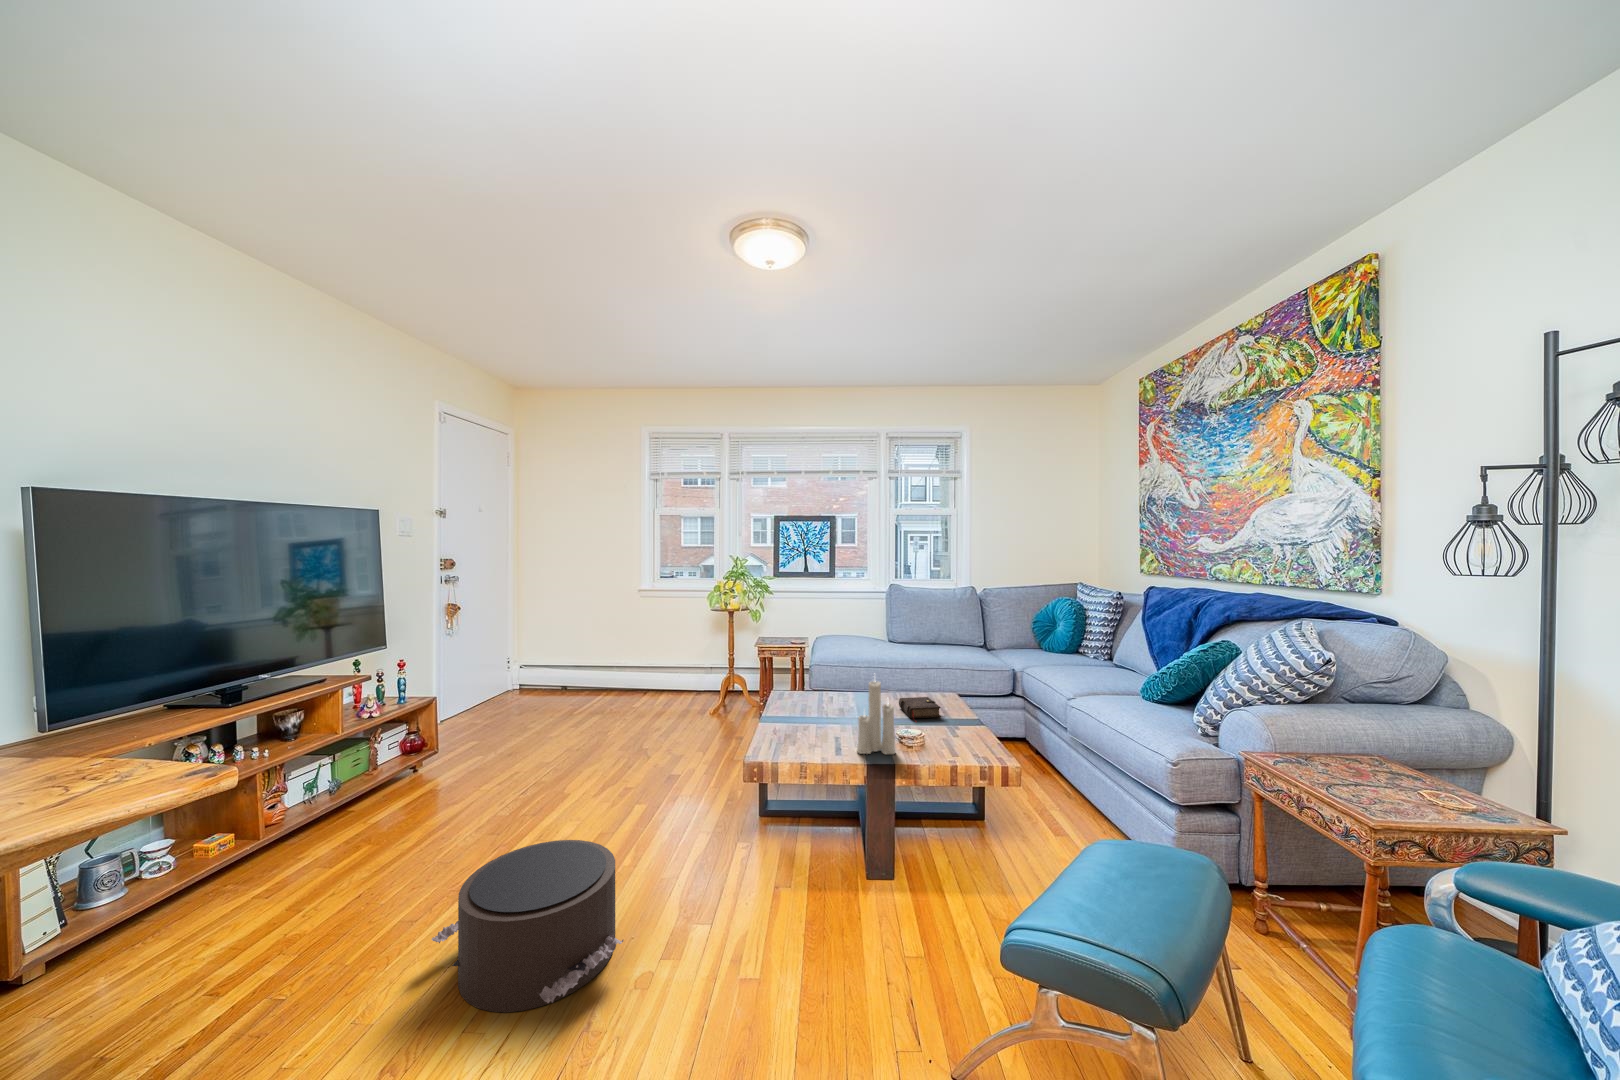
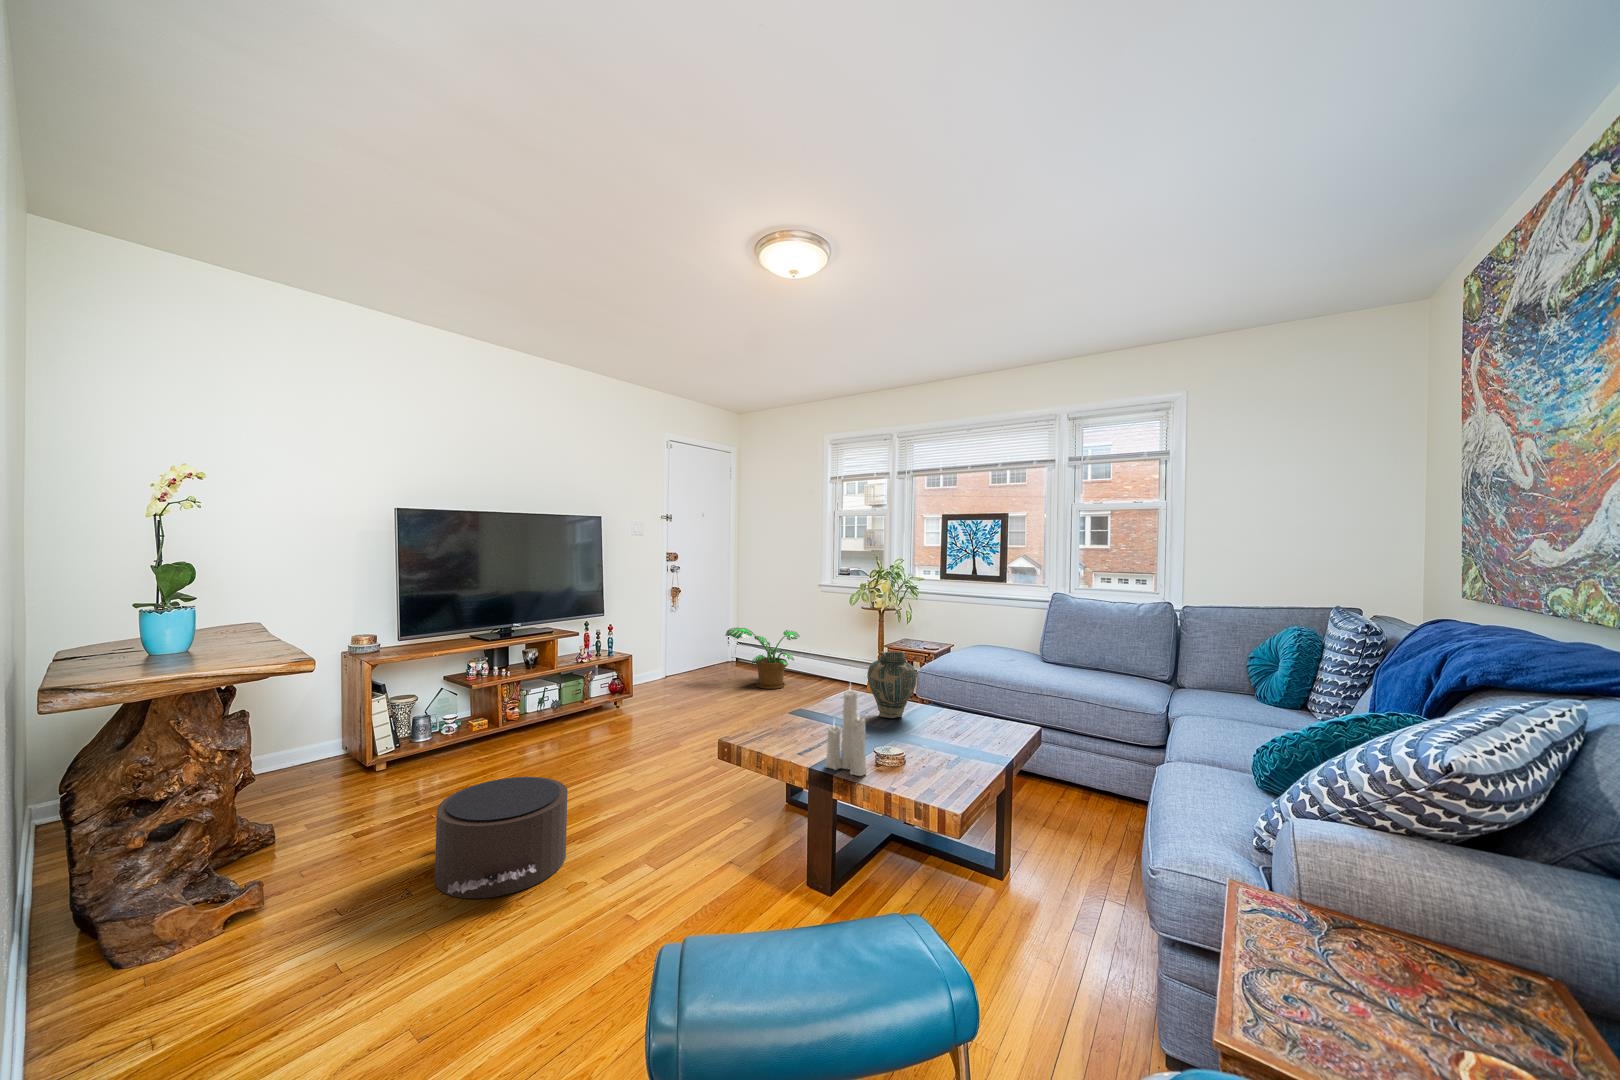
potted plant: none [553,640,631,704] -> present [725,628,800,689]
vase: none [811,644,854,705] -> present [867,651,916,718]
book: present [899,697,941,722] -> none [946,723,992,753]

